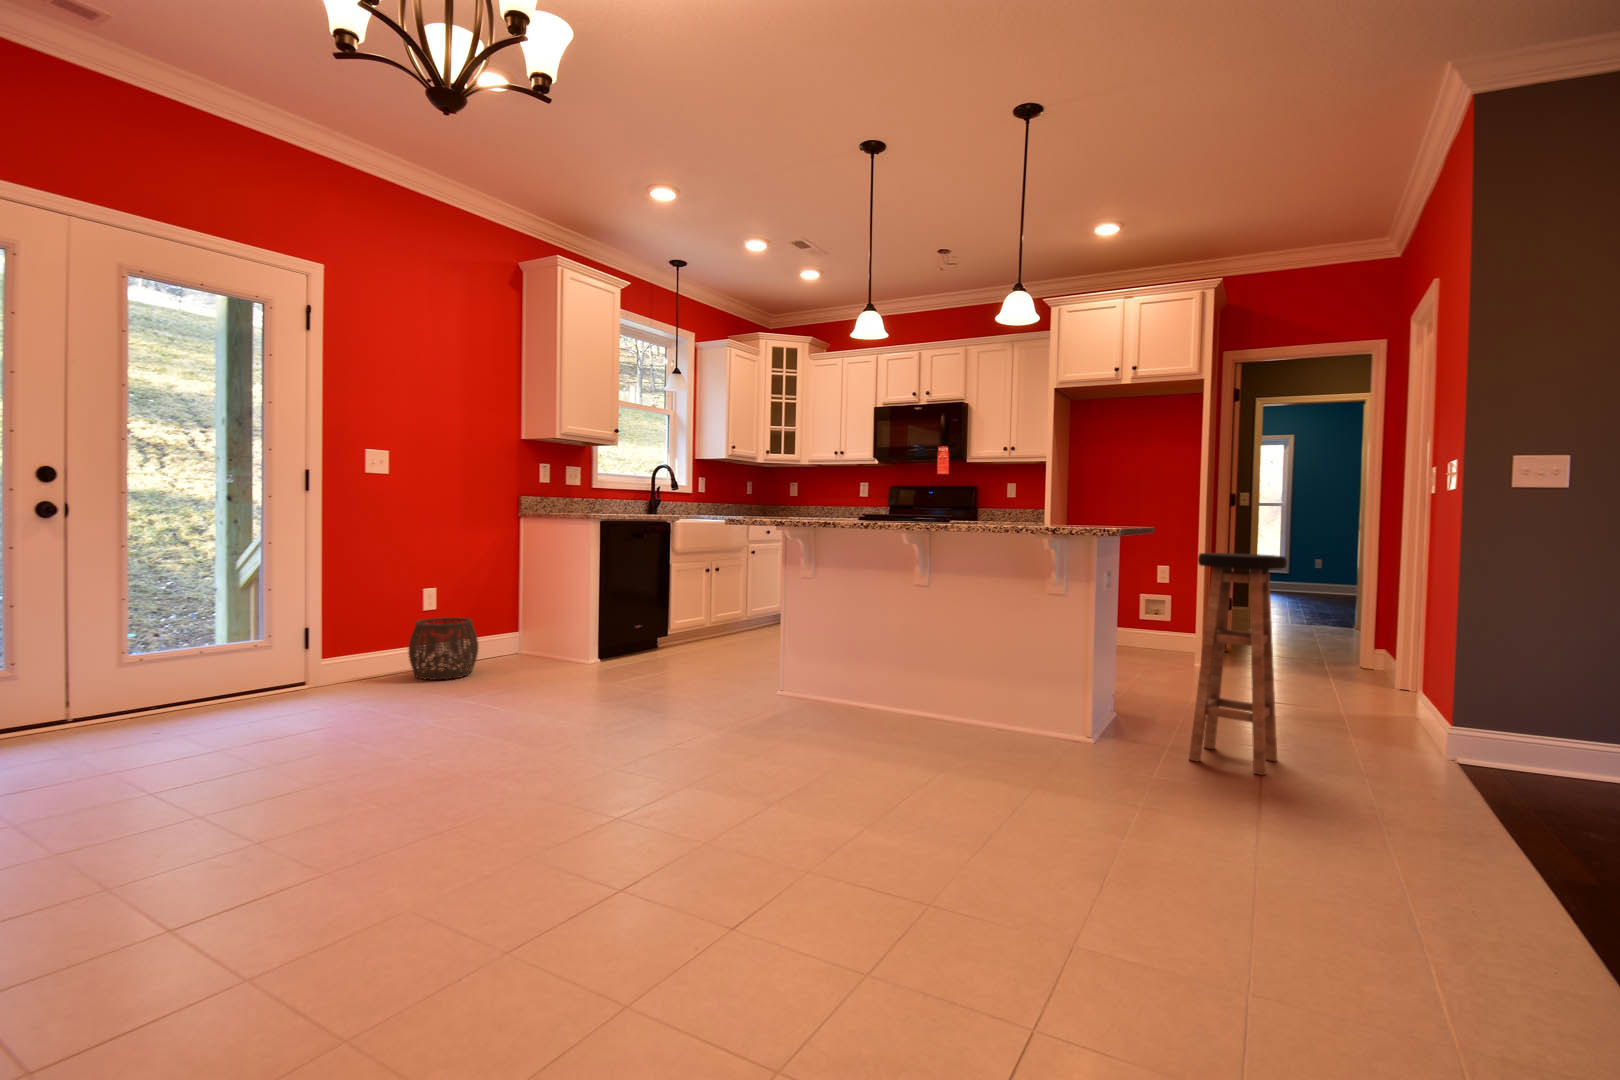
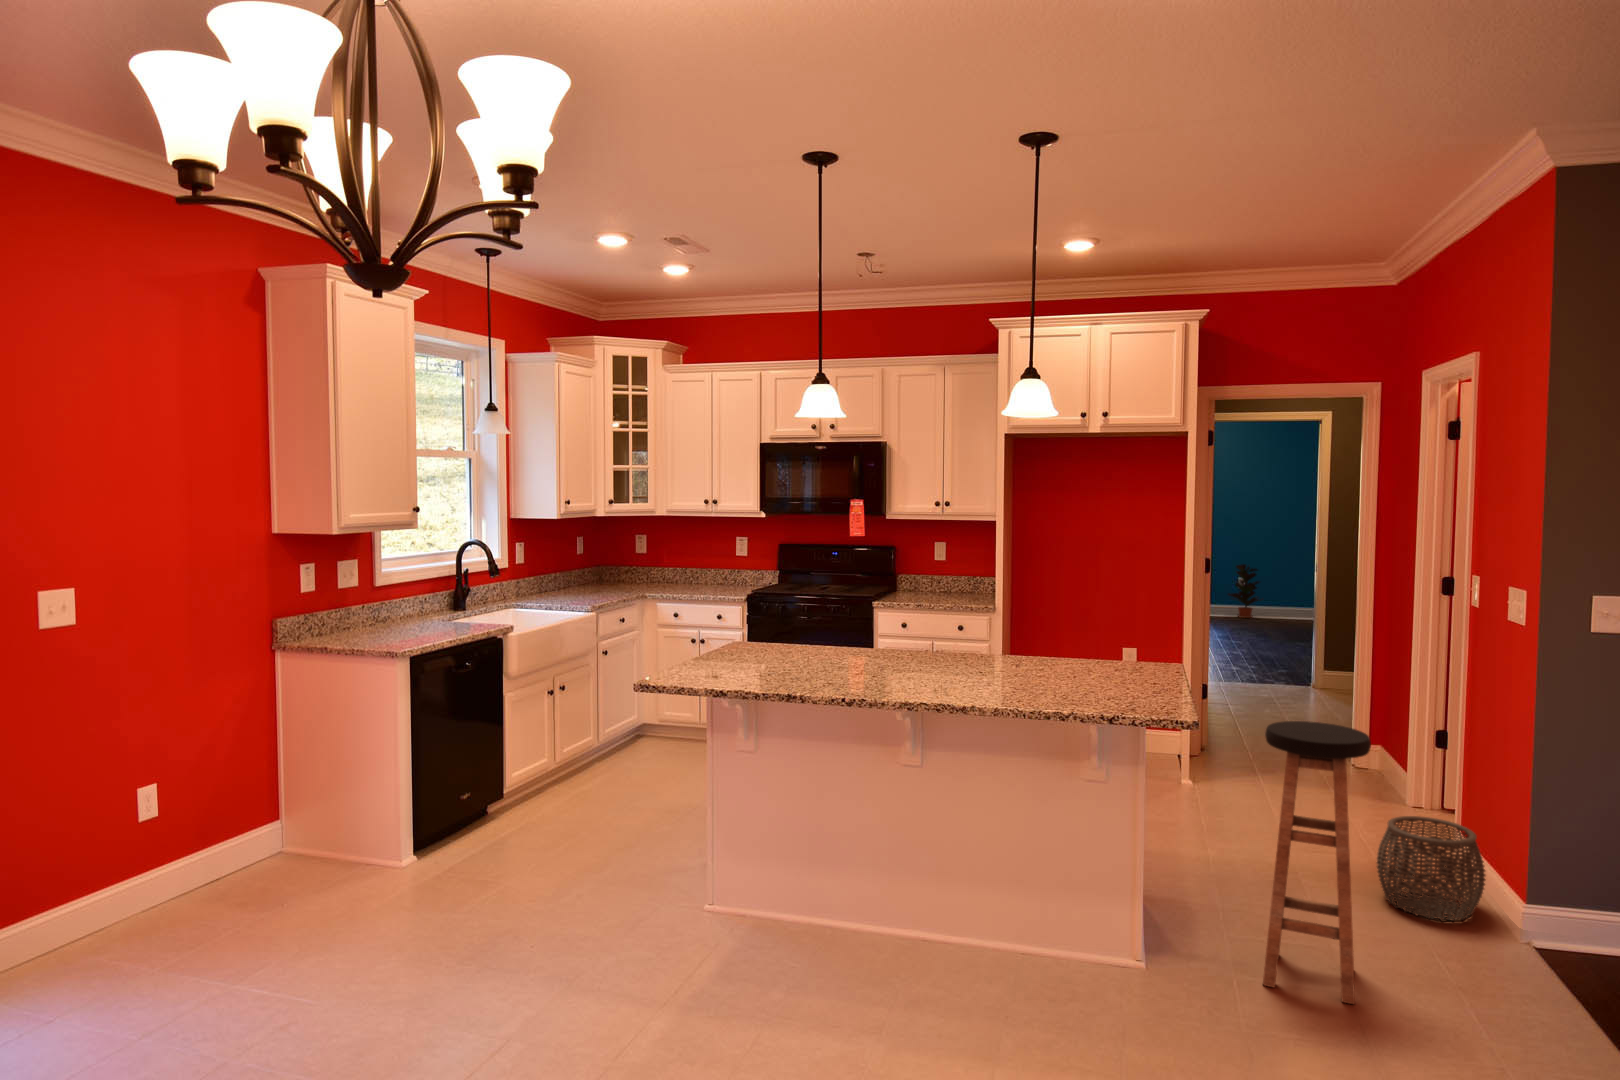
potted plant: none [1301,547,1336,592] -> present [1228,564,1261,618]
woven basket: present [408,617,479,680] -> present [1376,816,1486,921]

